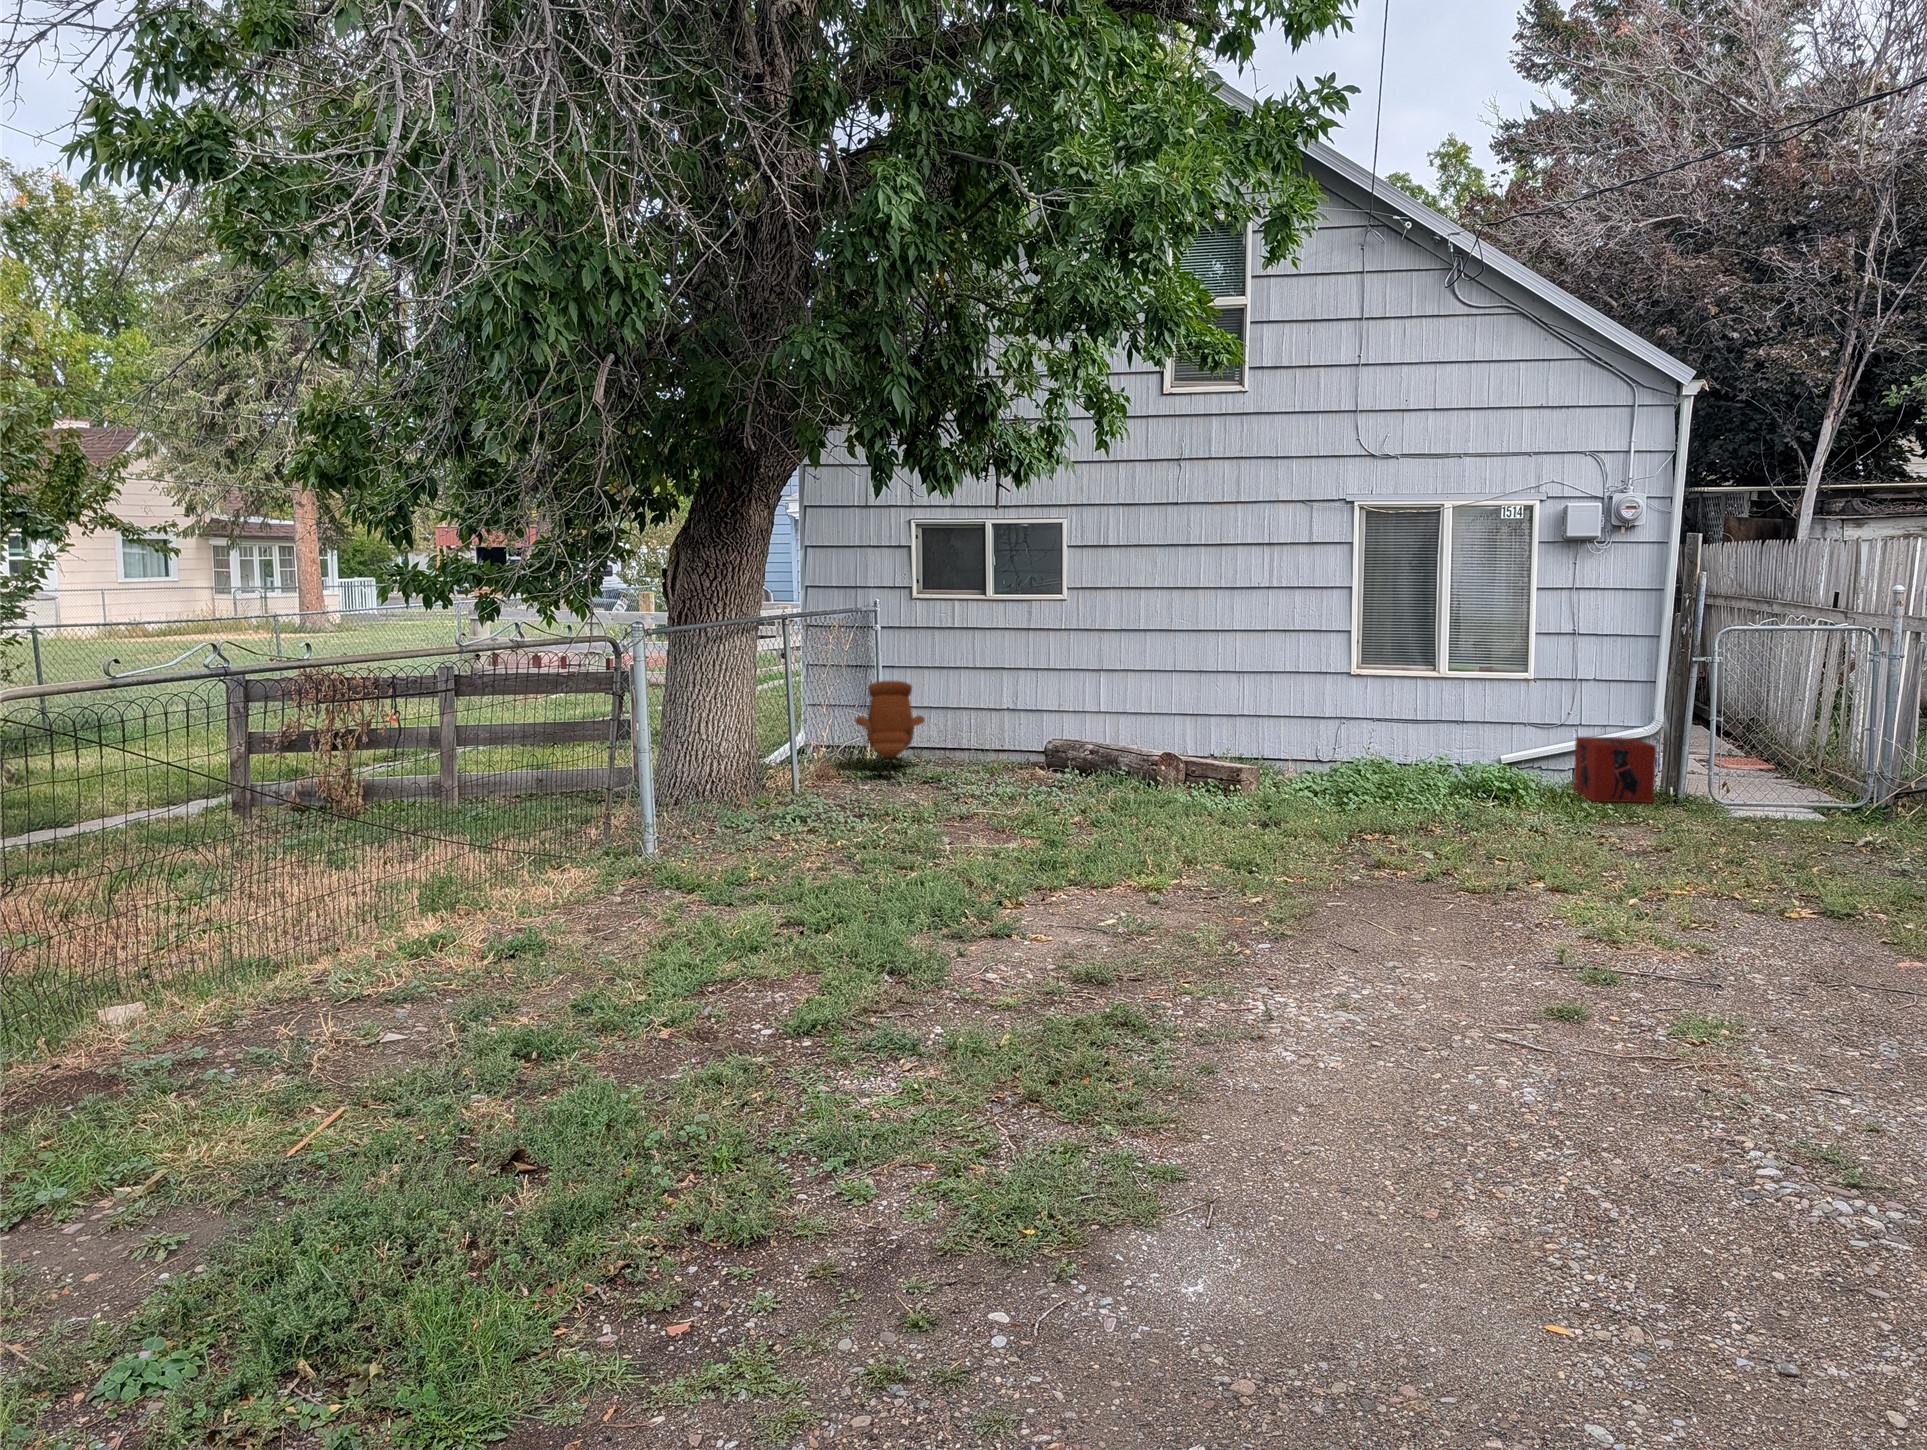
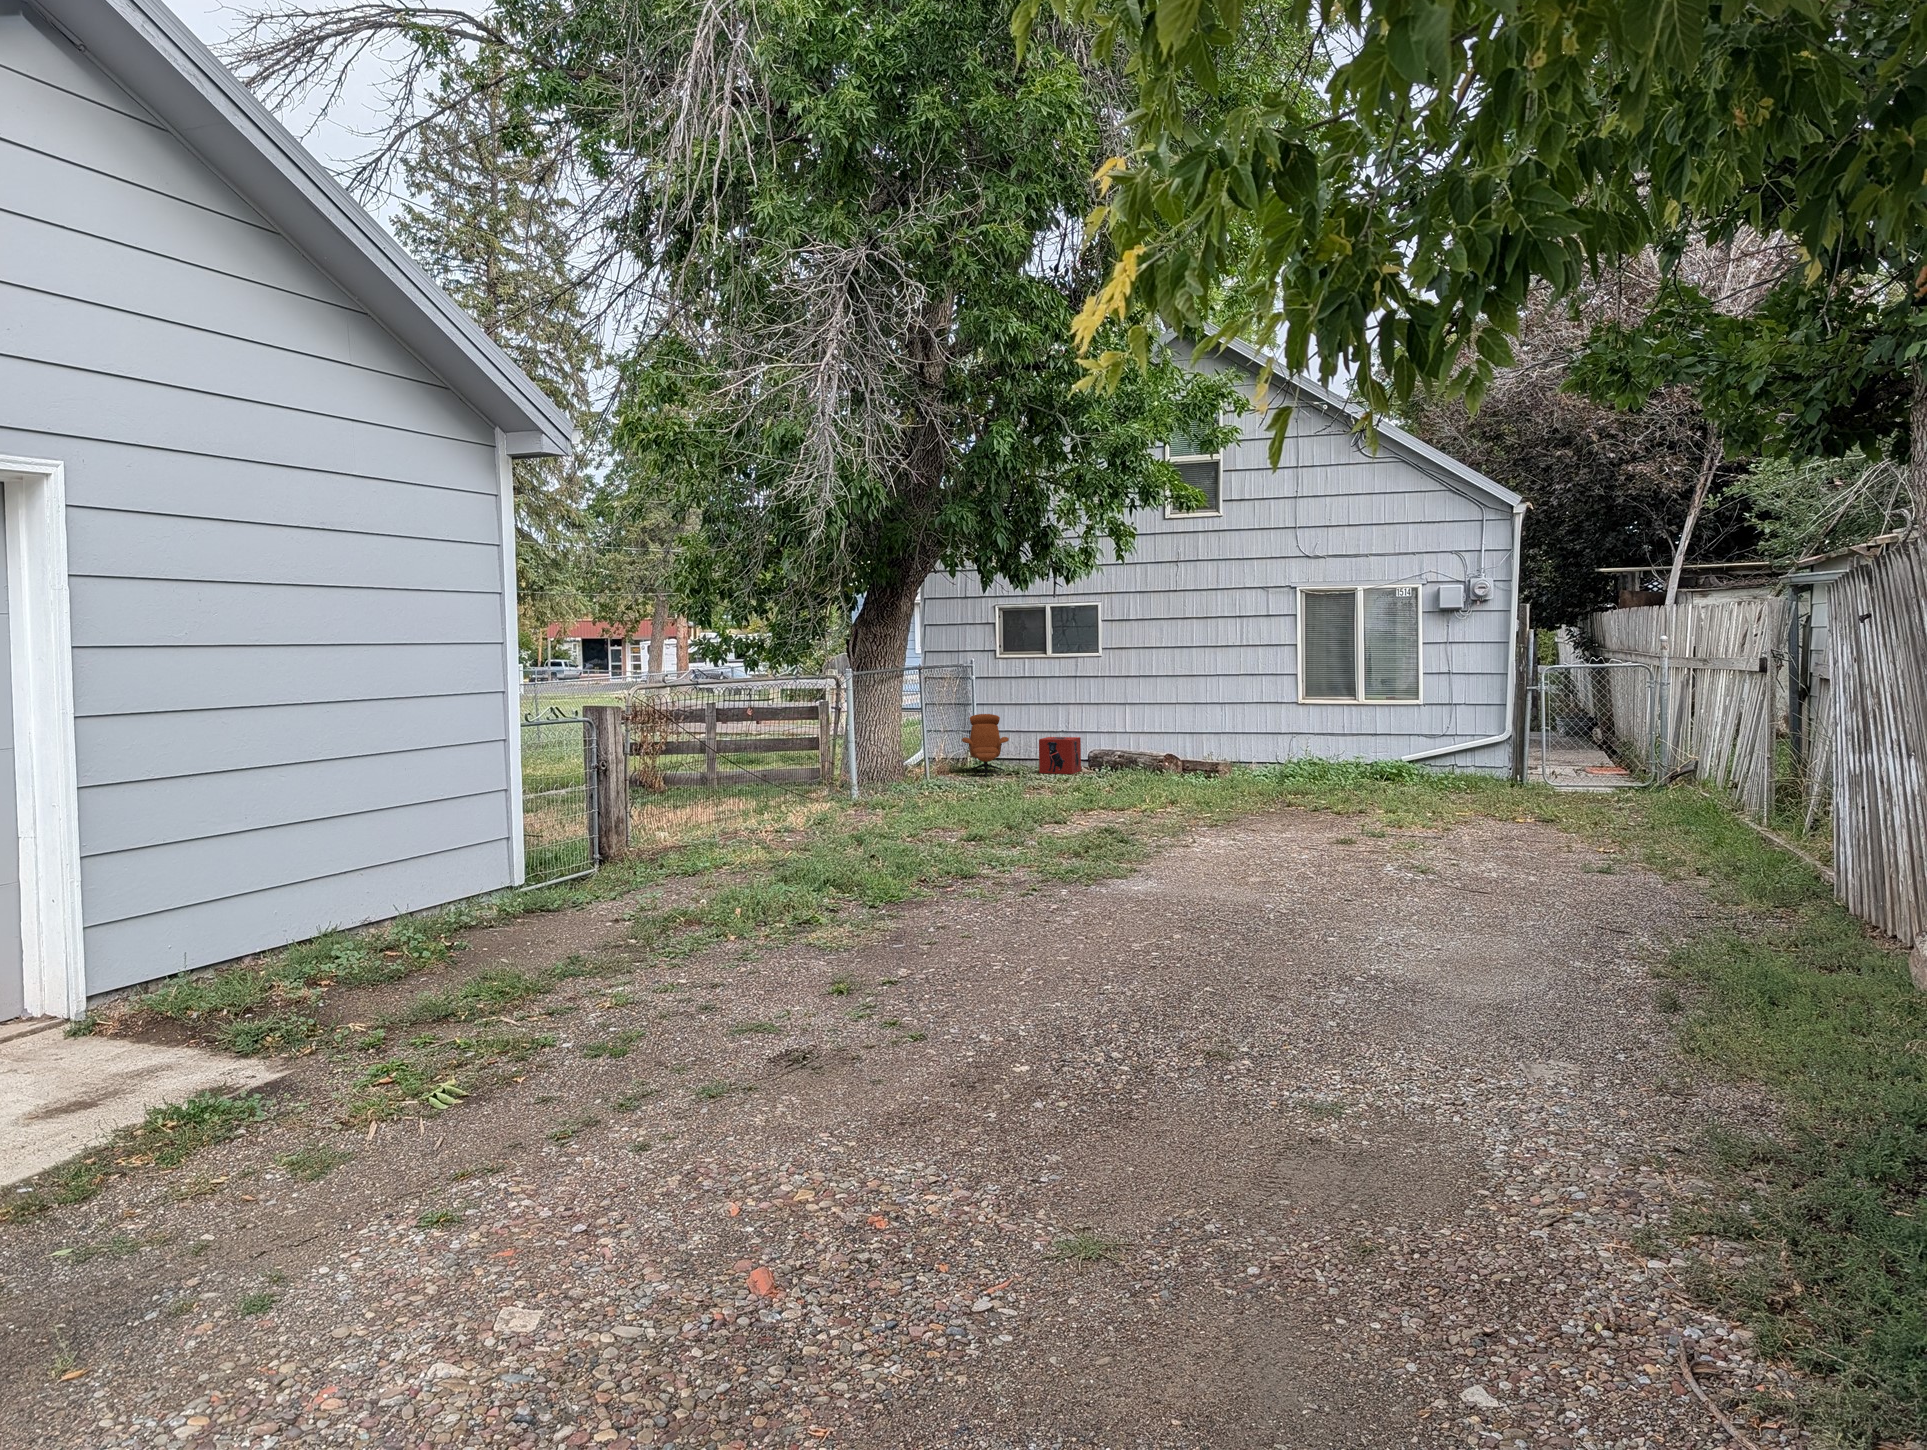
storage box: present [1573,737,1656,803] -> present [1039,737,1081,774]

